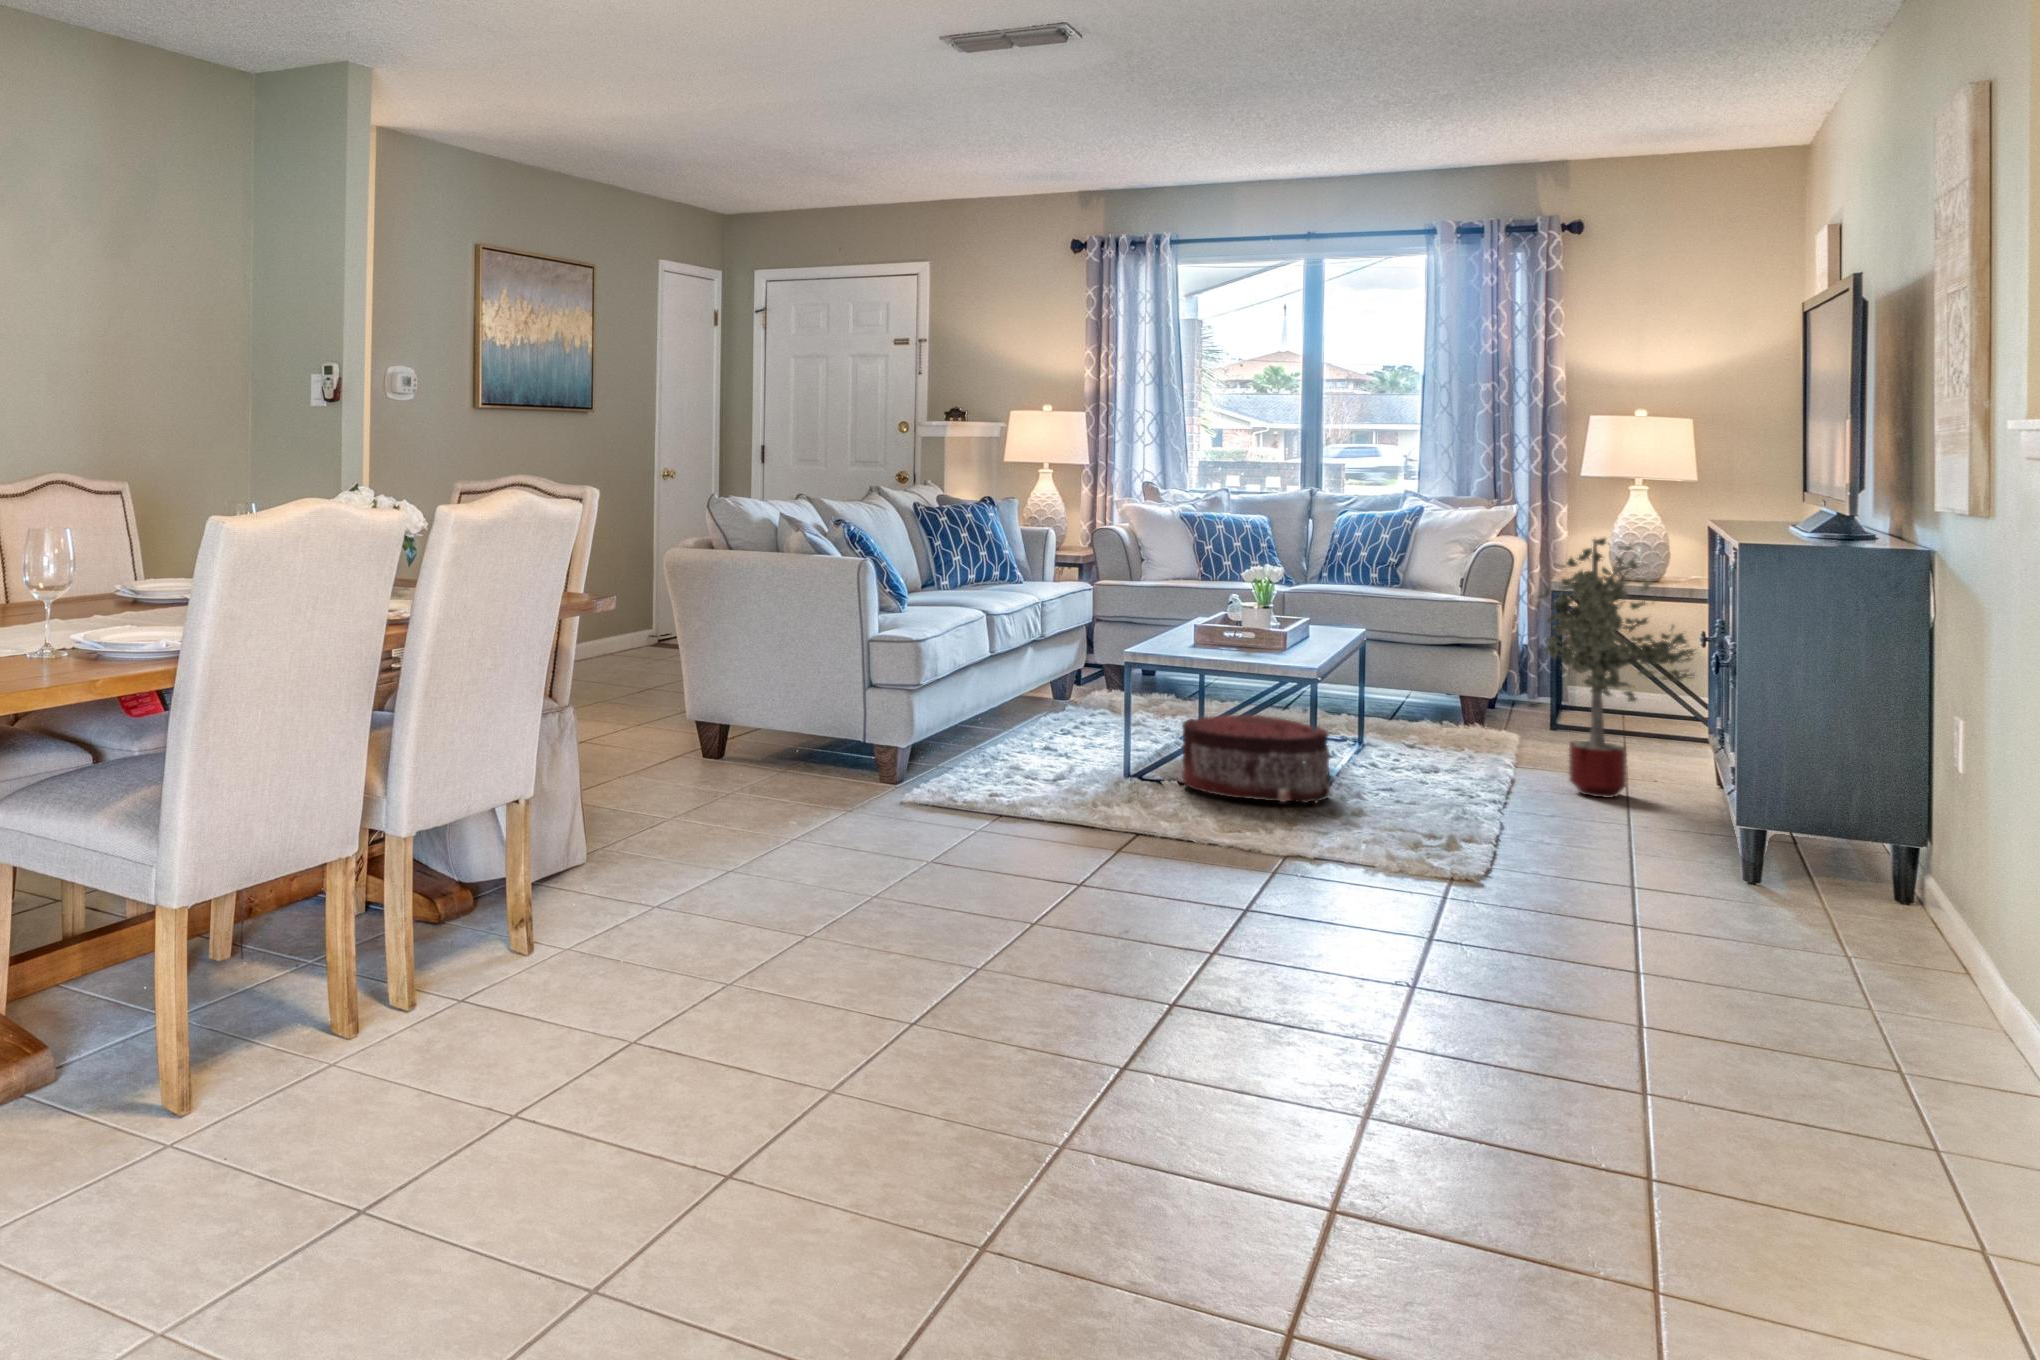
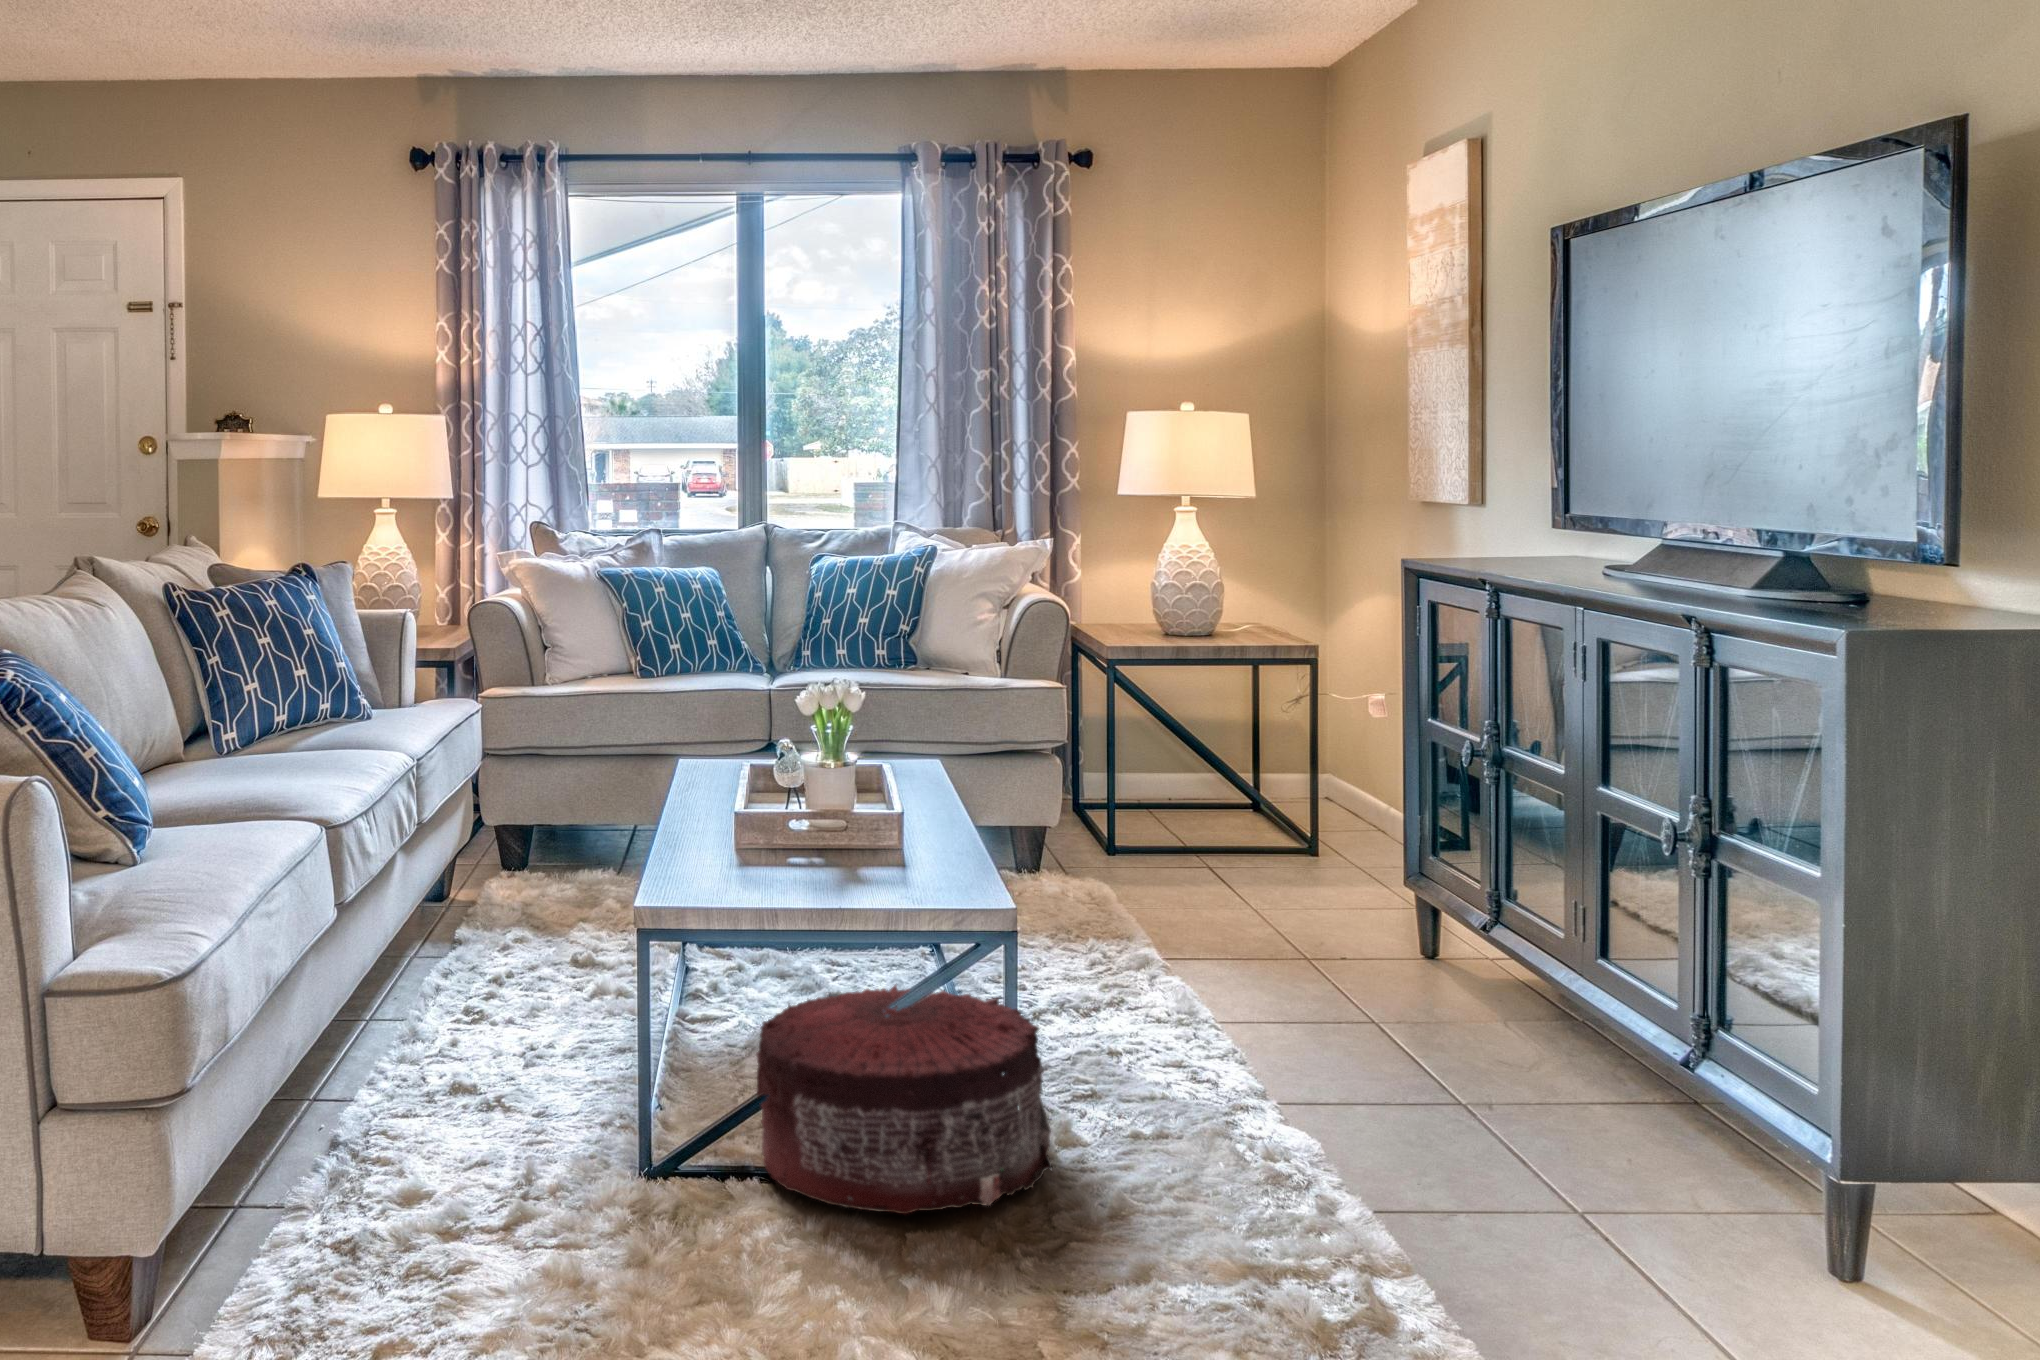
potted tree: present [1537,538,1695,798] -> none [1272,591,1529,1034]

